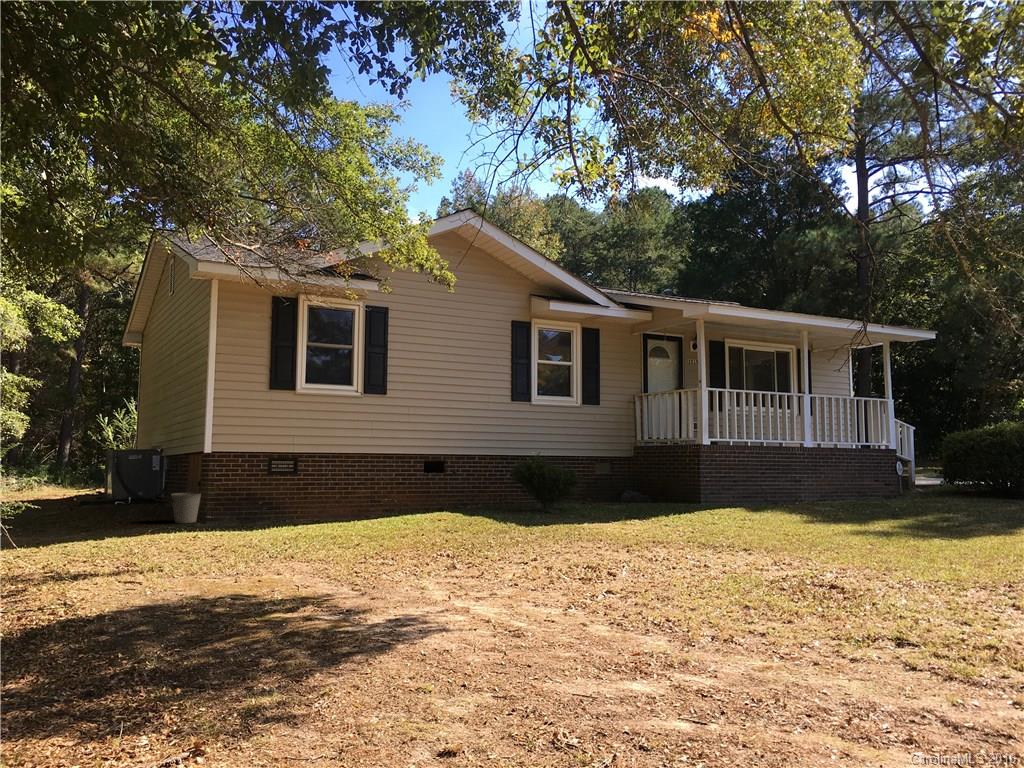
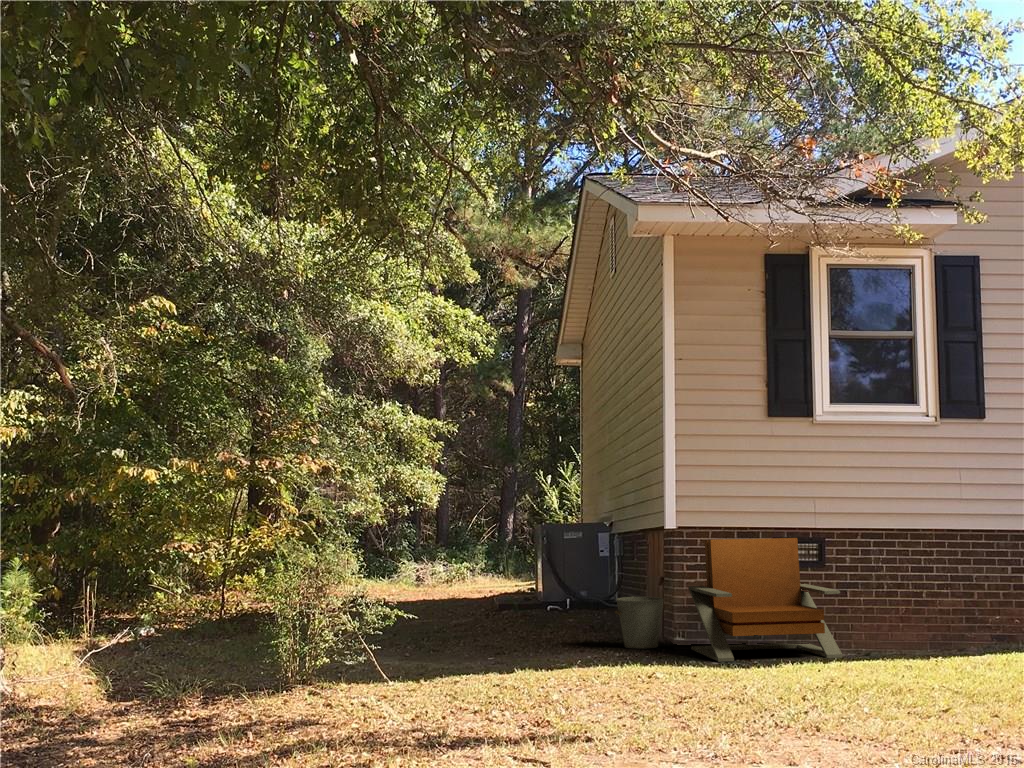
lounge chair: none [217,458,306,528] -> present [689,538,843,662]

